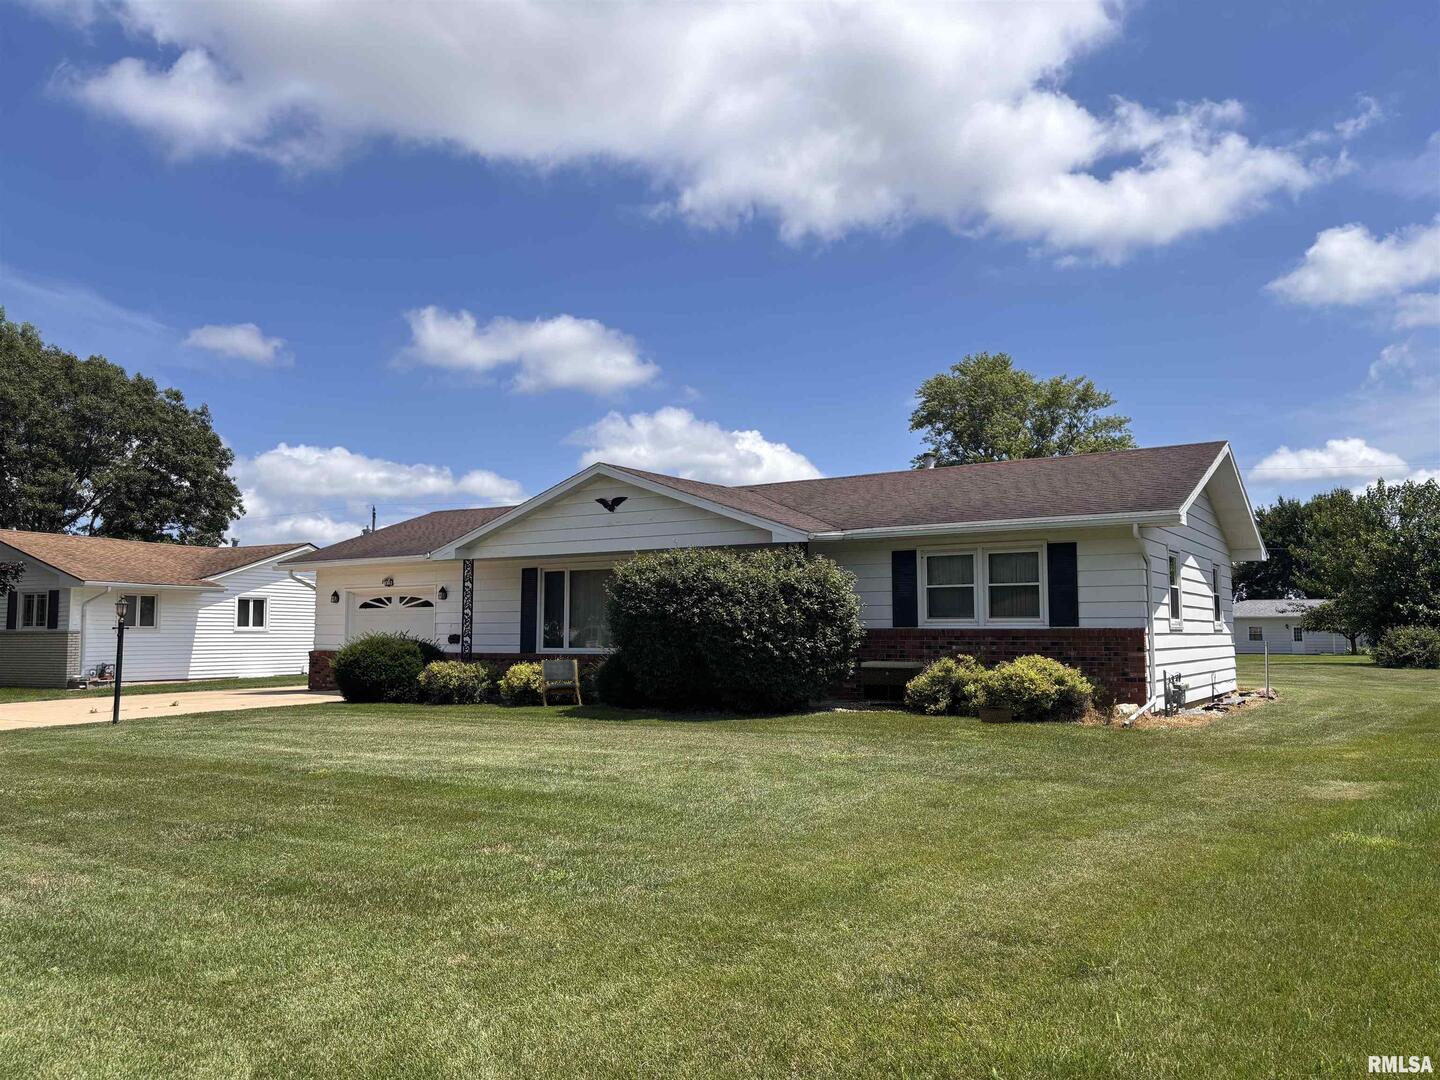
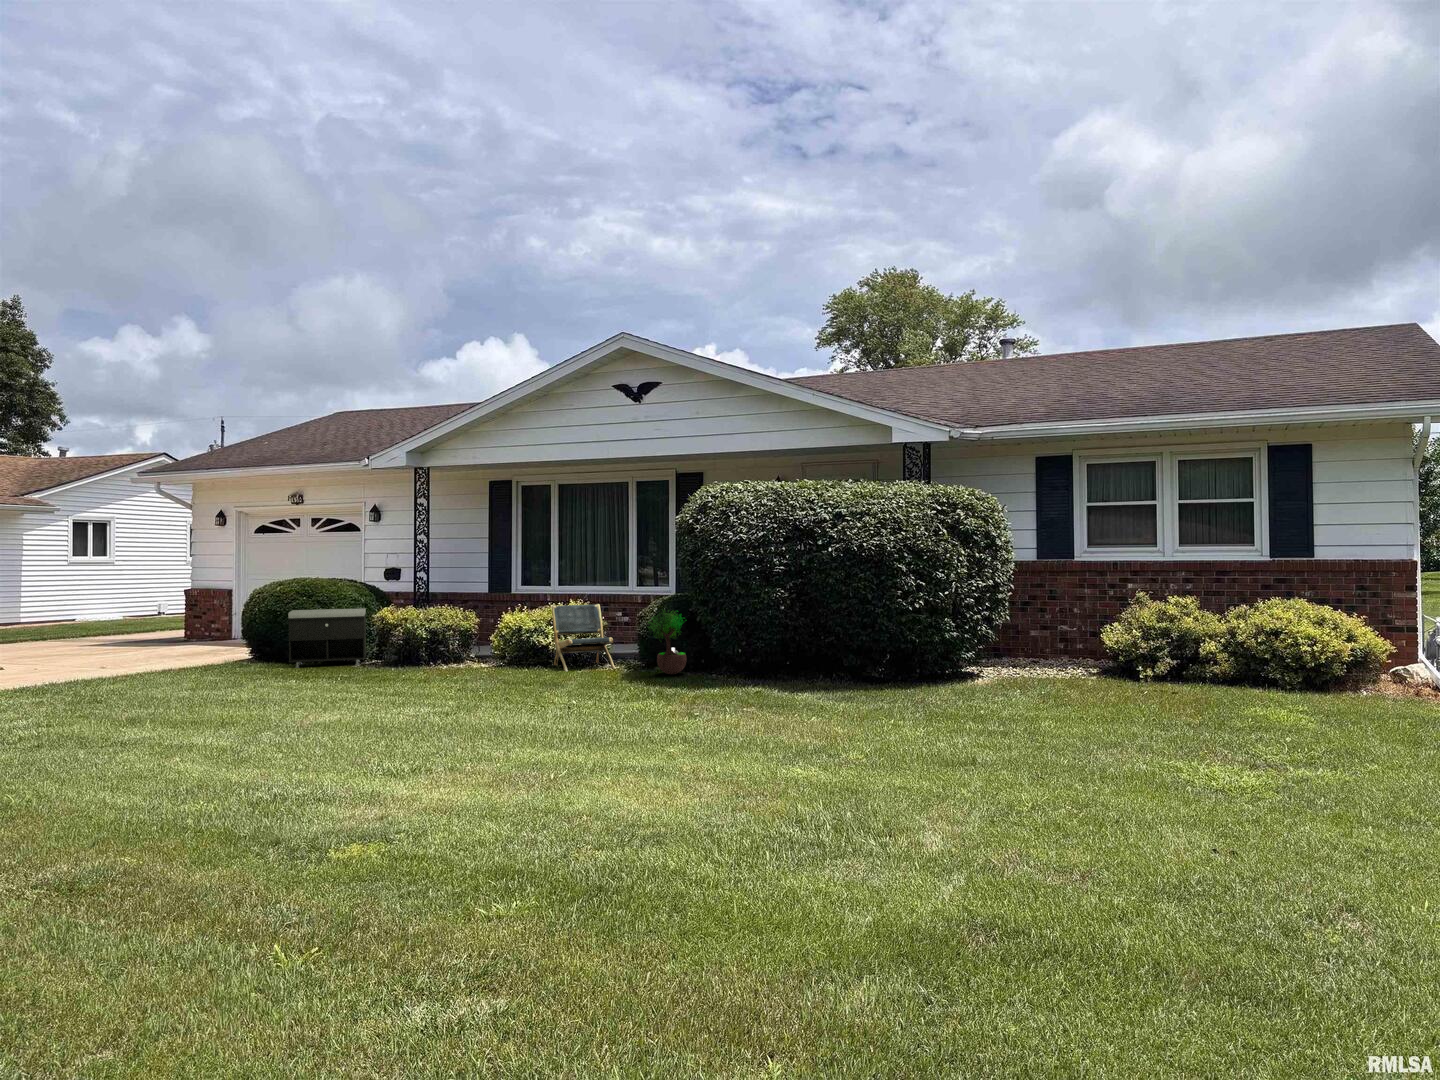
potted tree: none [594,660,624,708] -> present [648,610,687,674]
storage bench: present [861,661,924,707] -> present [288,608,366,668]
basket: present [978,696,1014,723] -> none [1247,657,1297,696]

